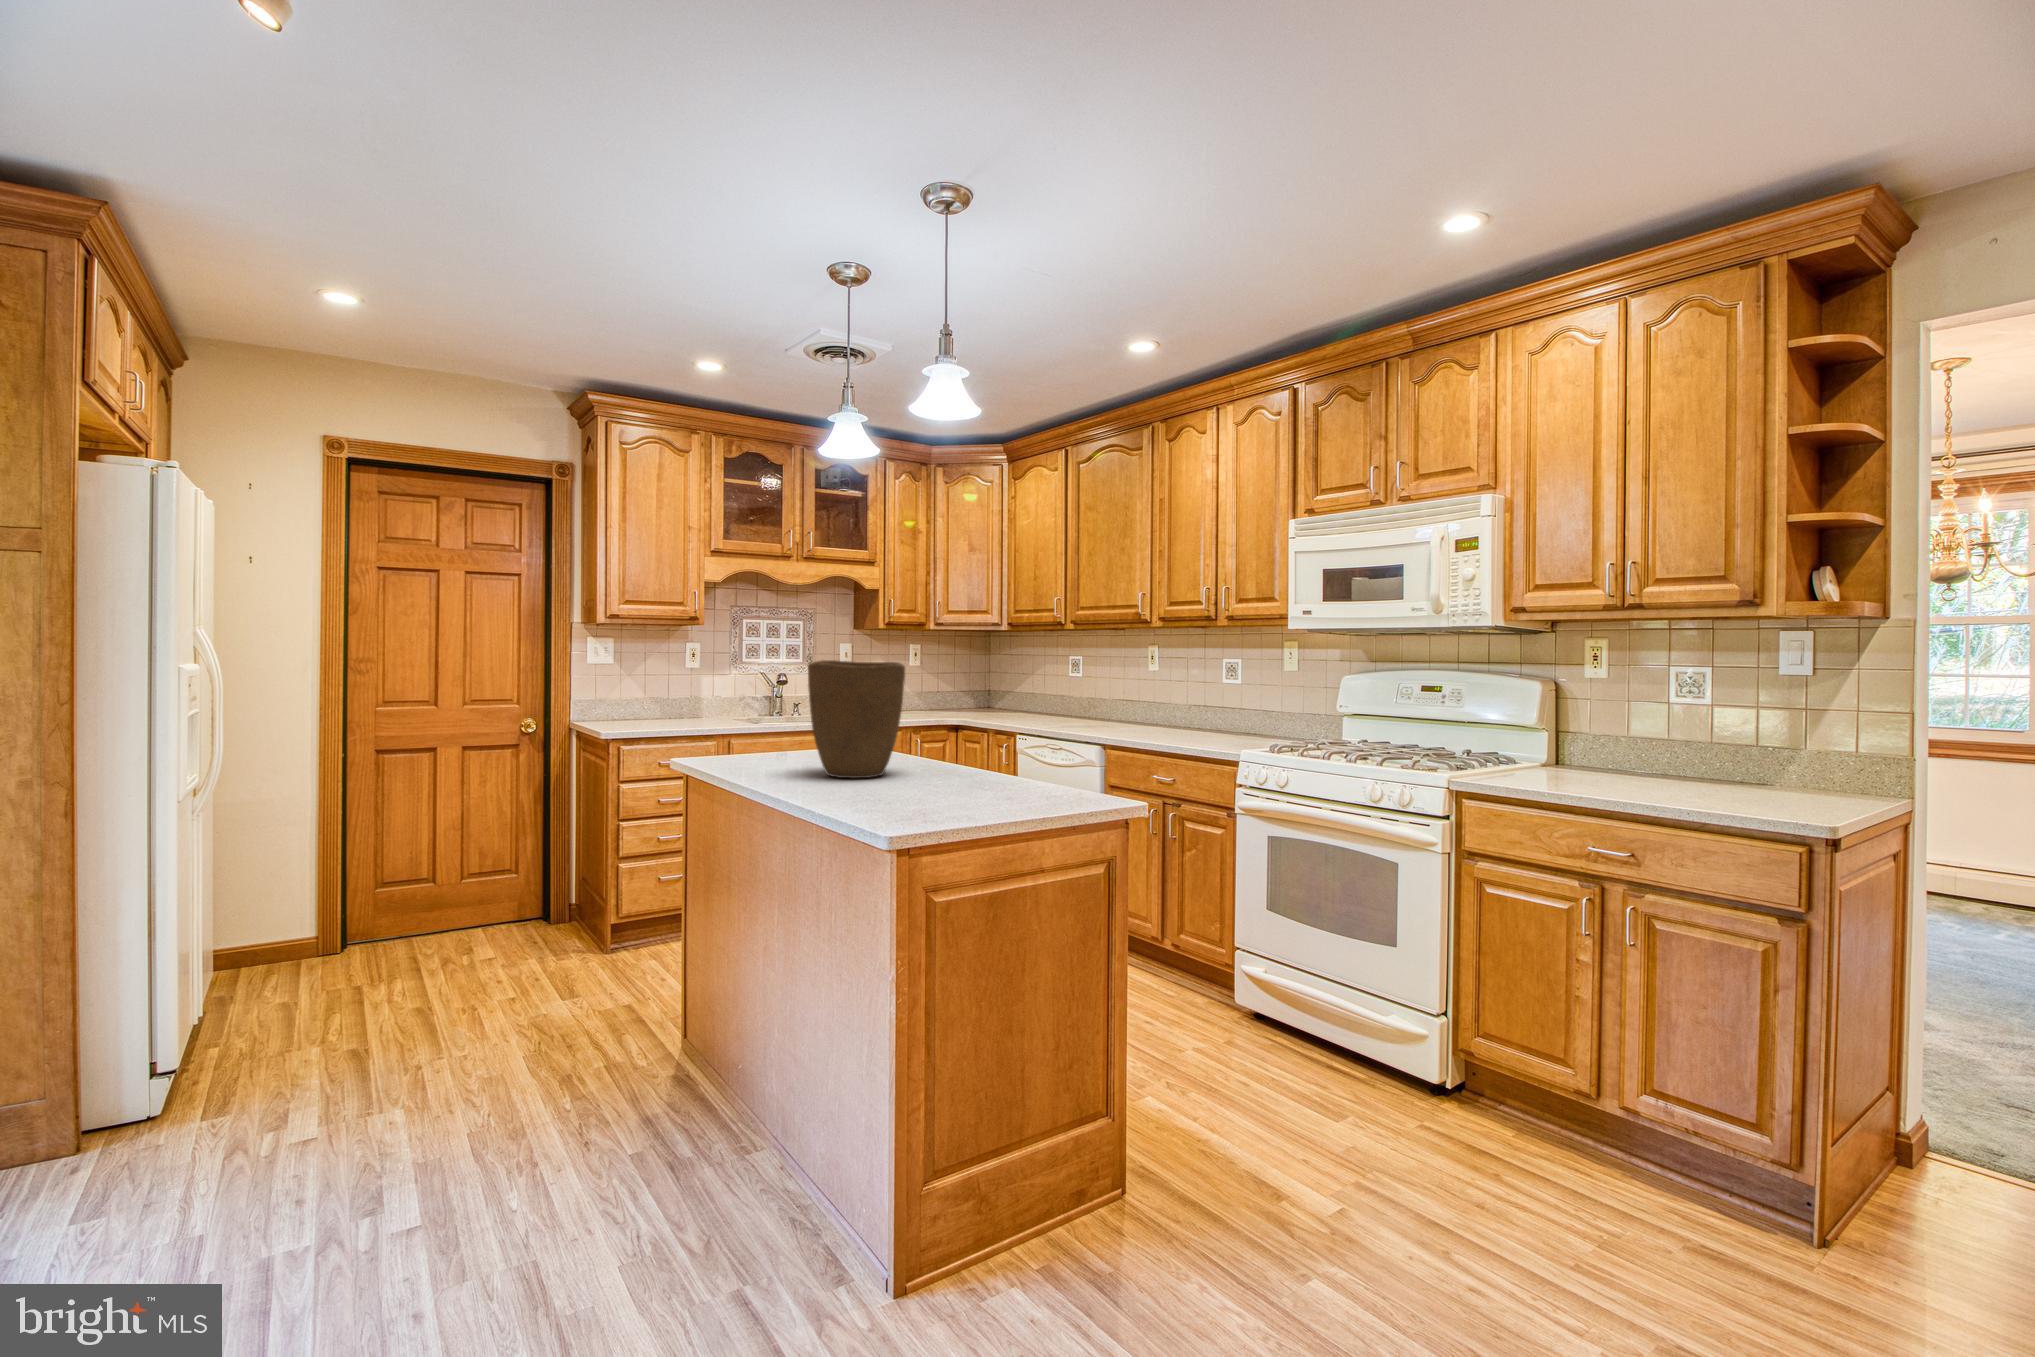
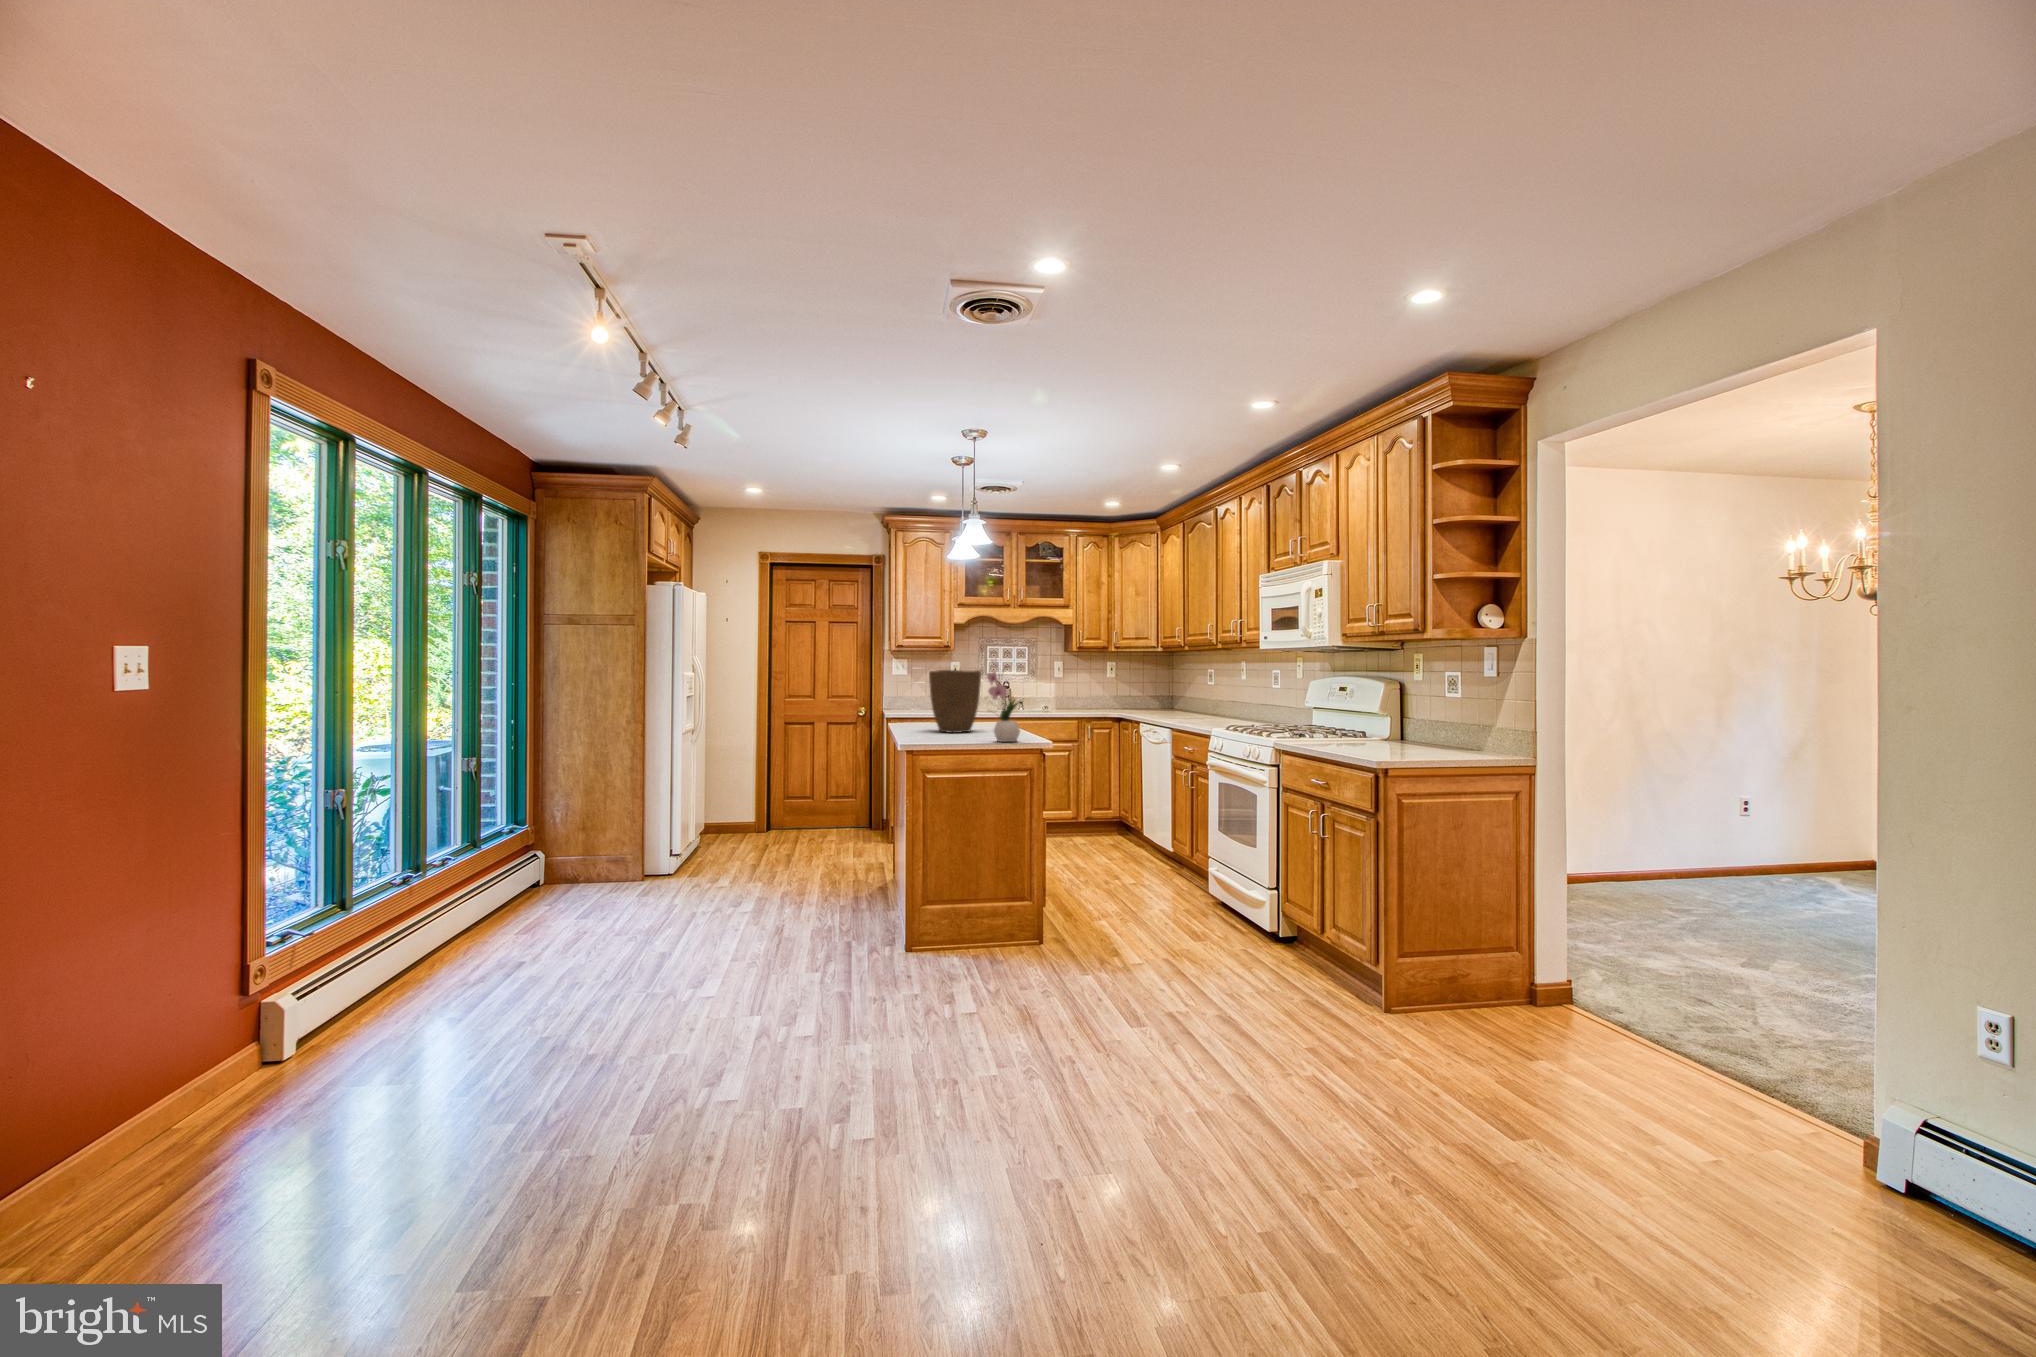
flower arrangement: none [995,643,1064,803] -> present [987,665,1020,742]

